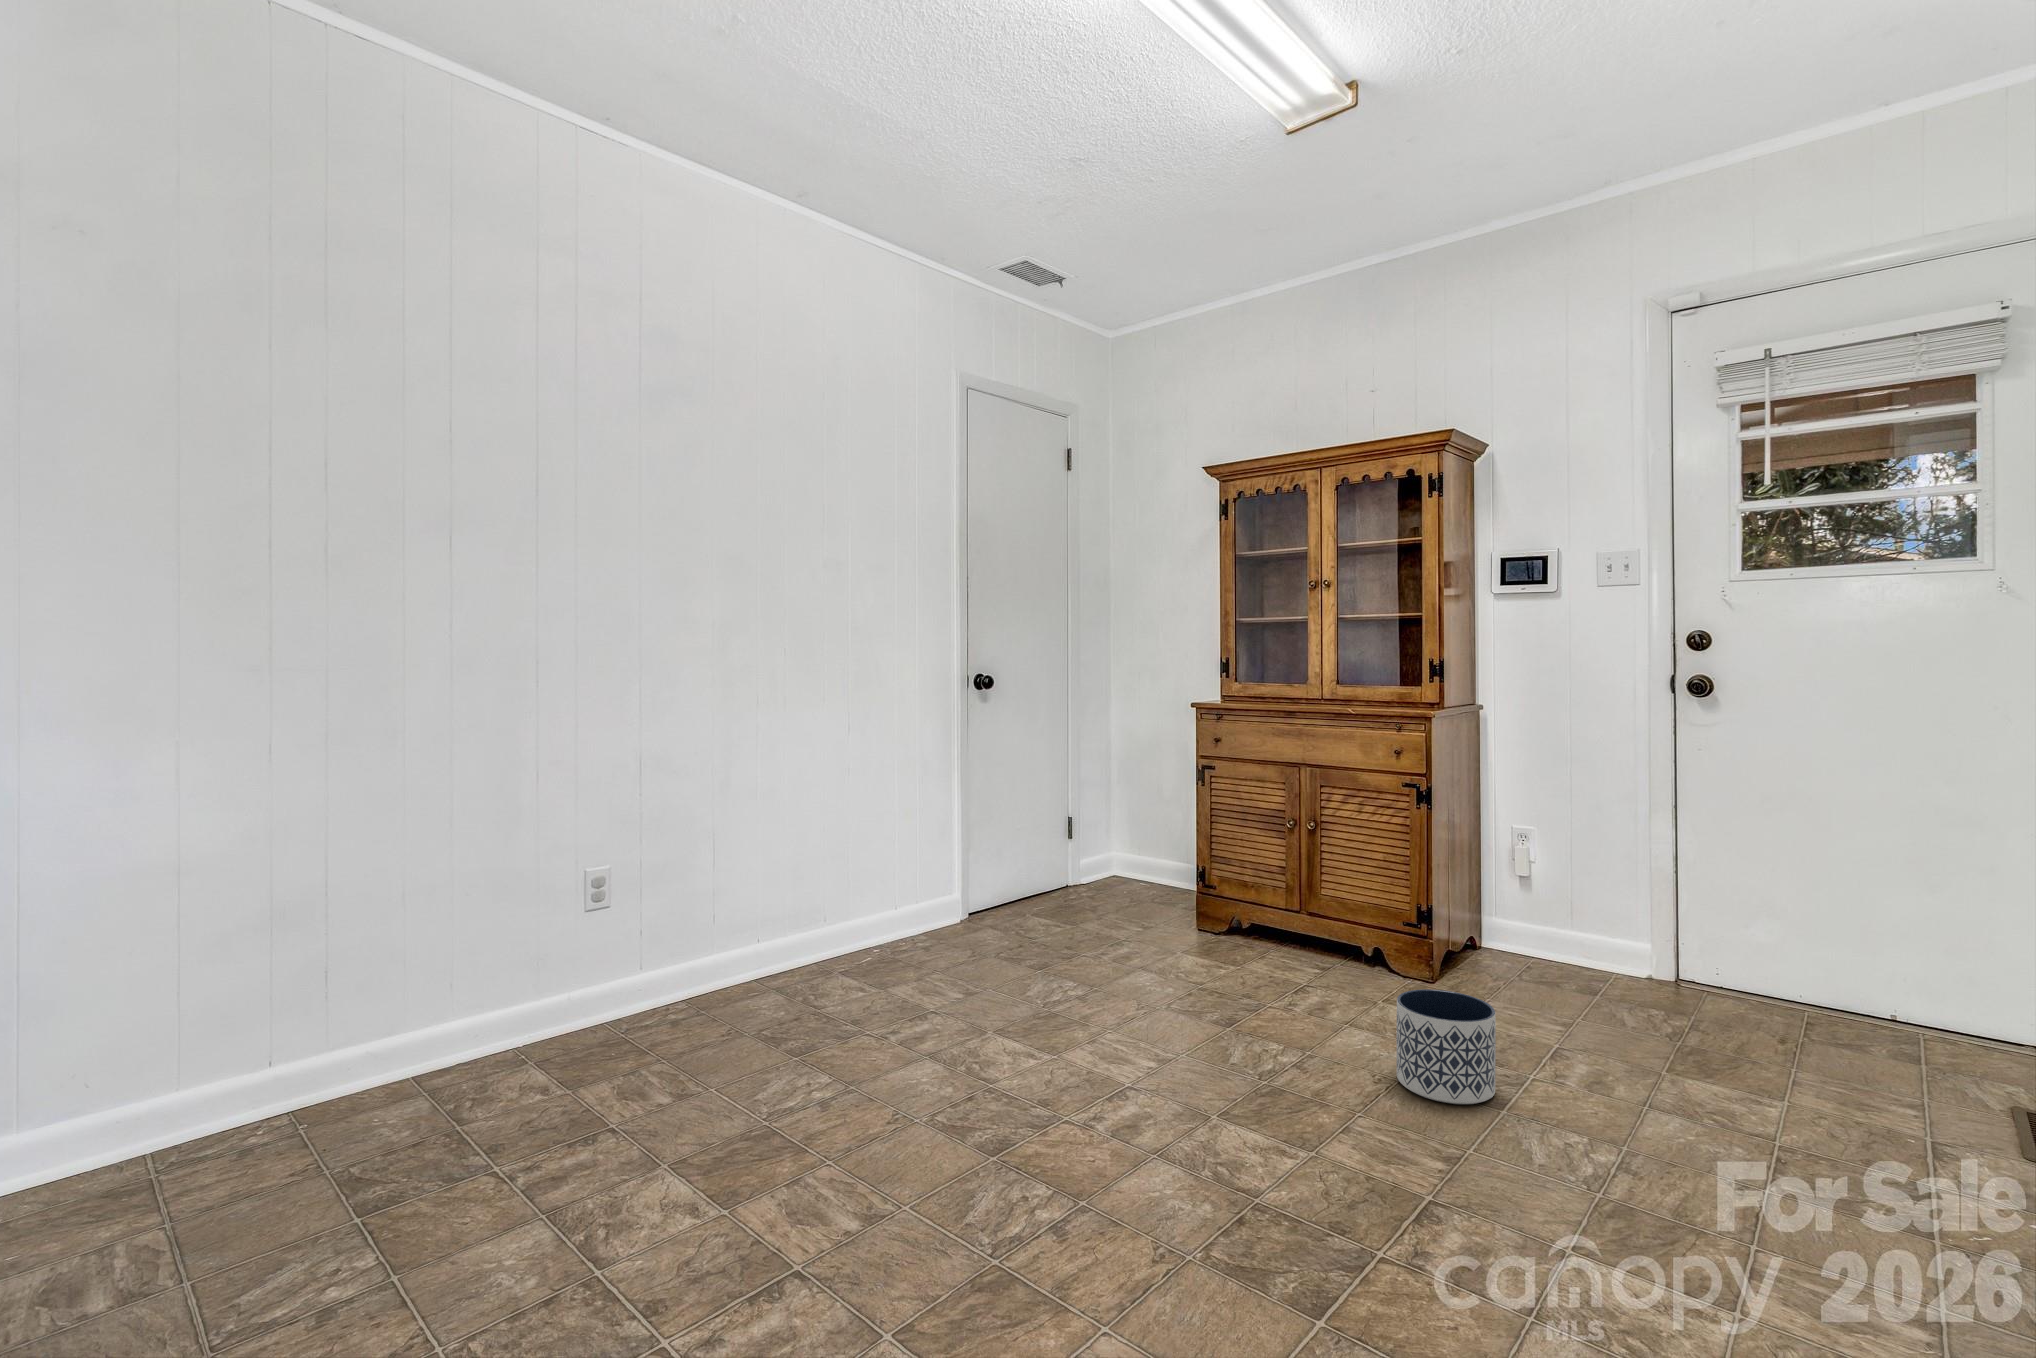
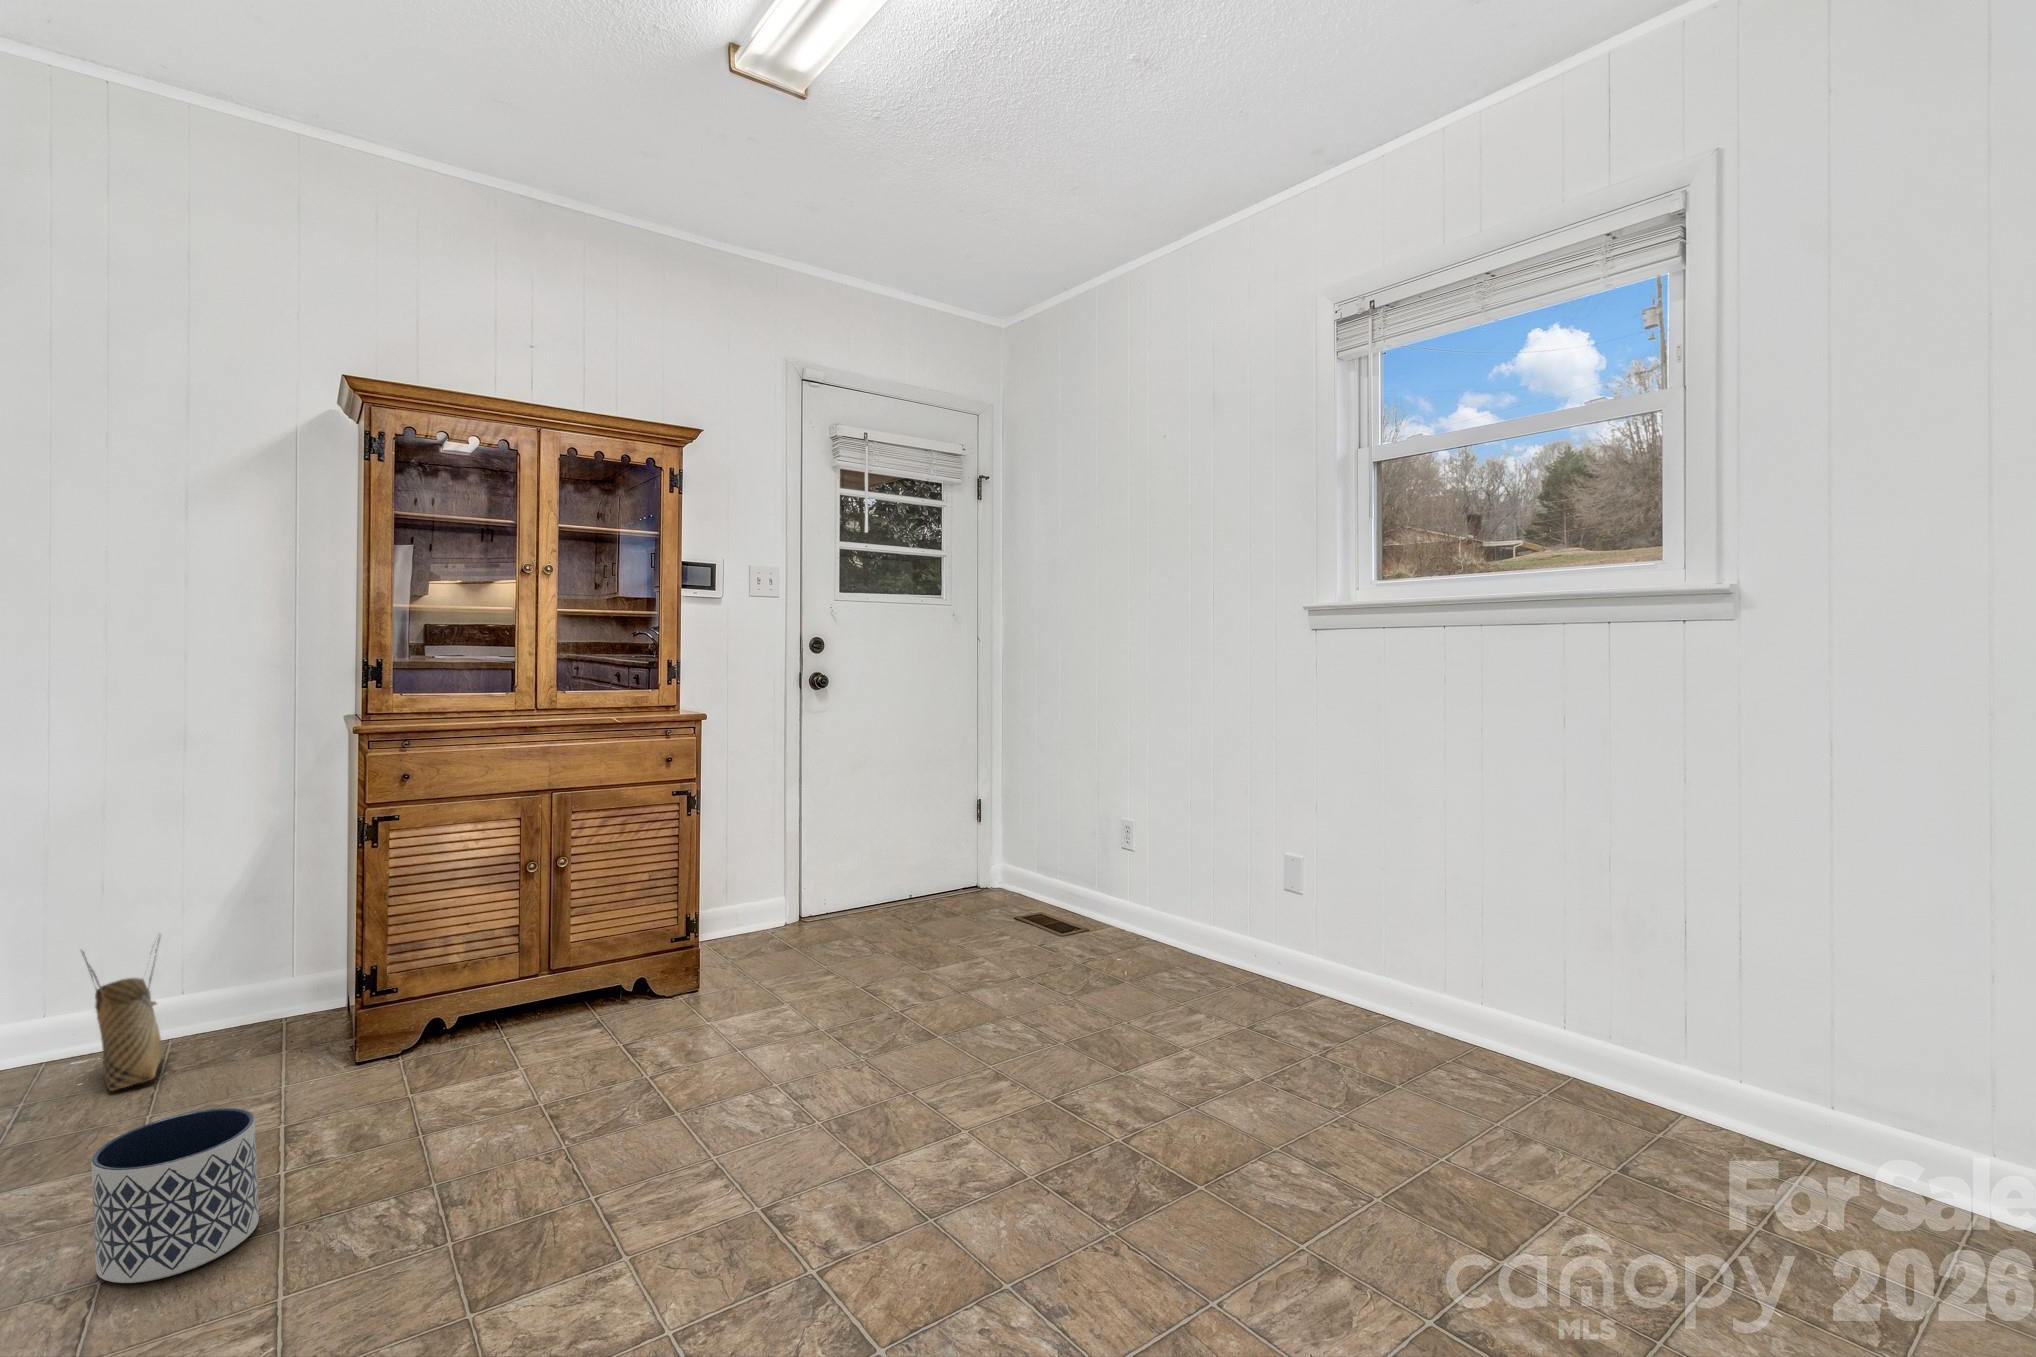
woven basket: none [1473,866,1524,977] -> present [82,934,162,1091]

